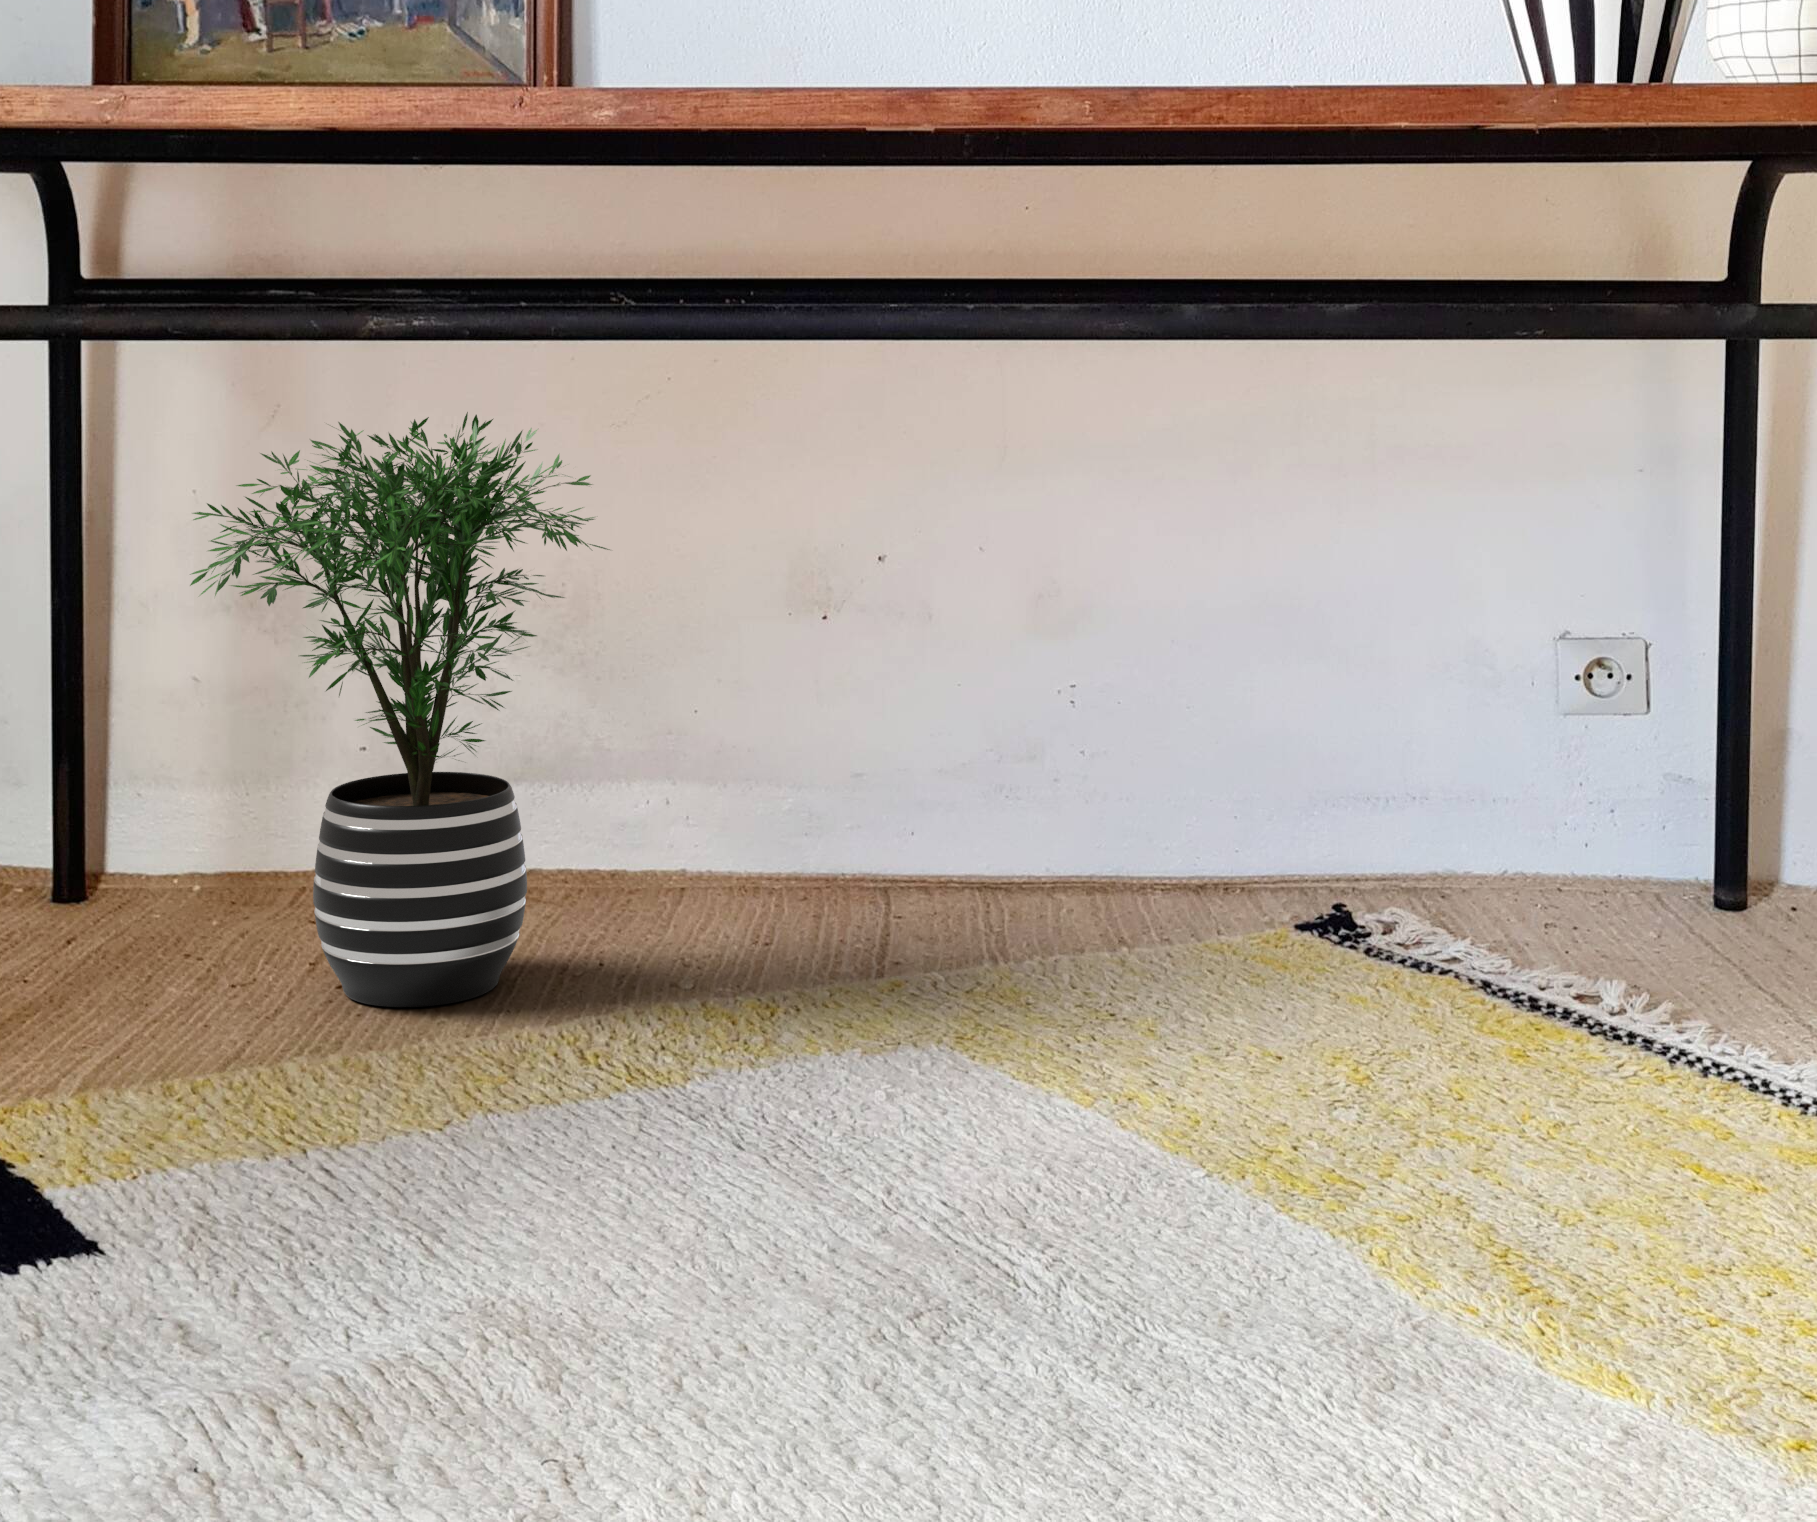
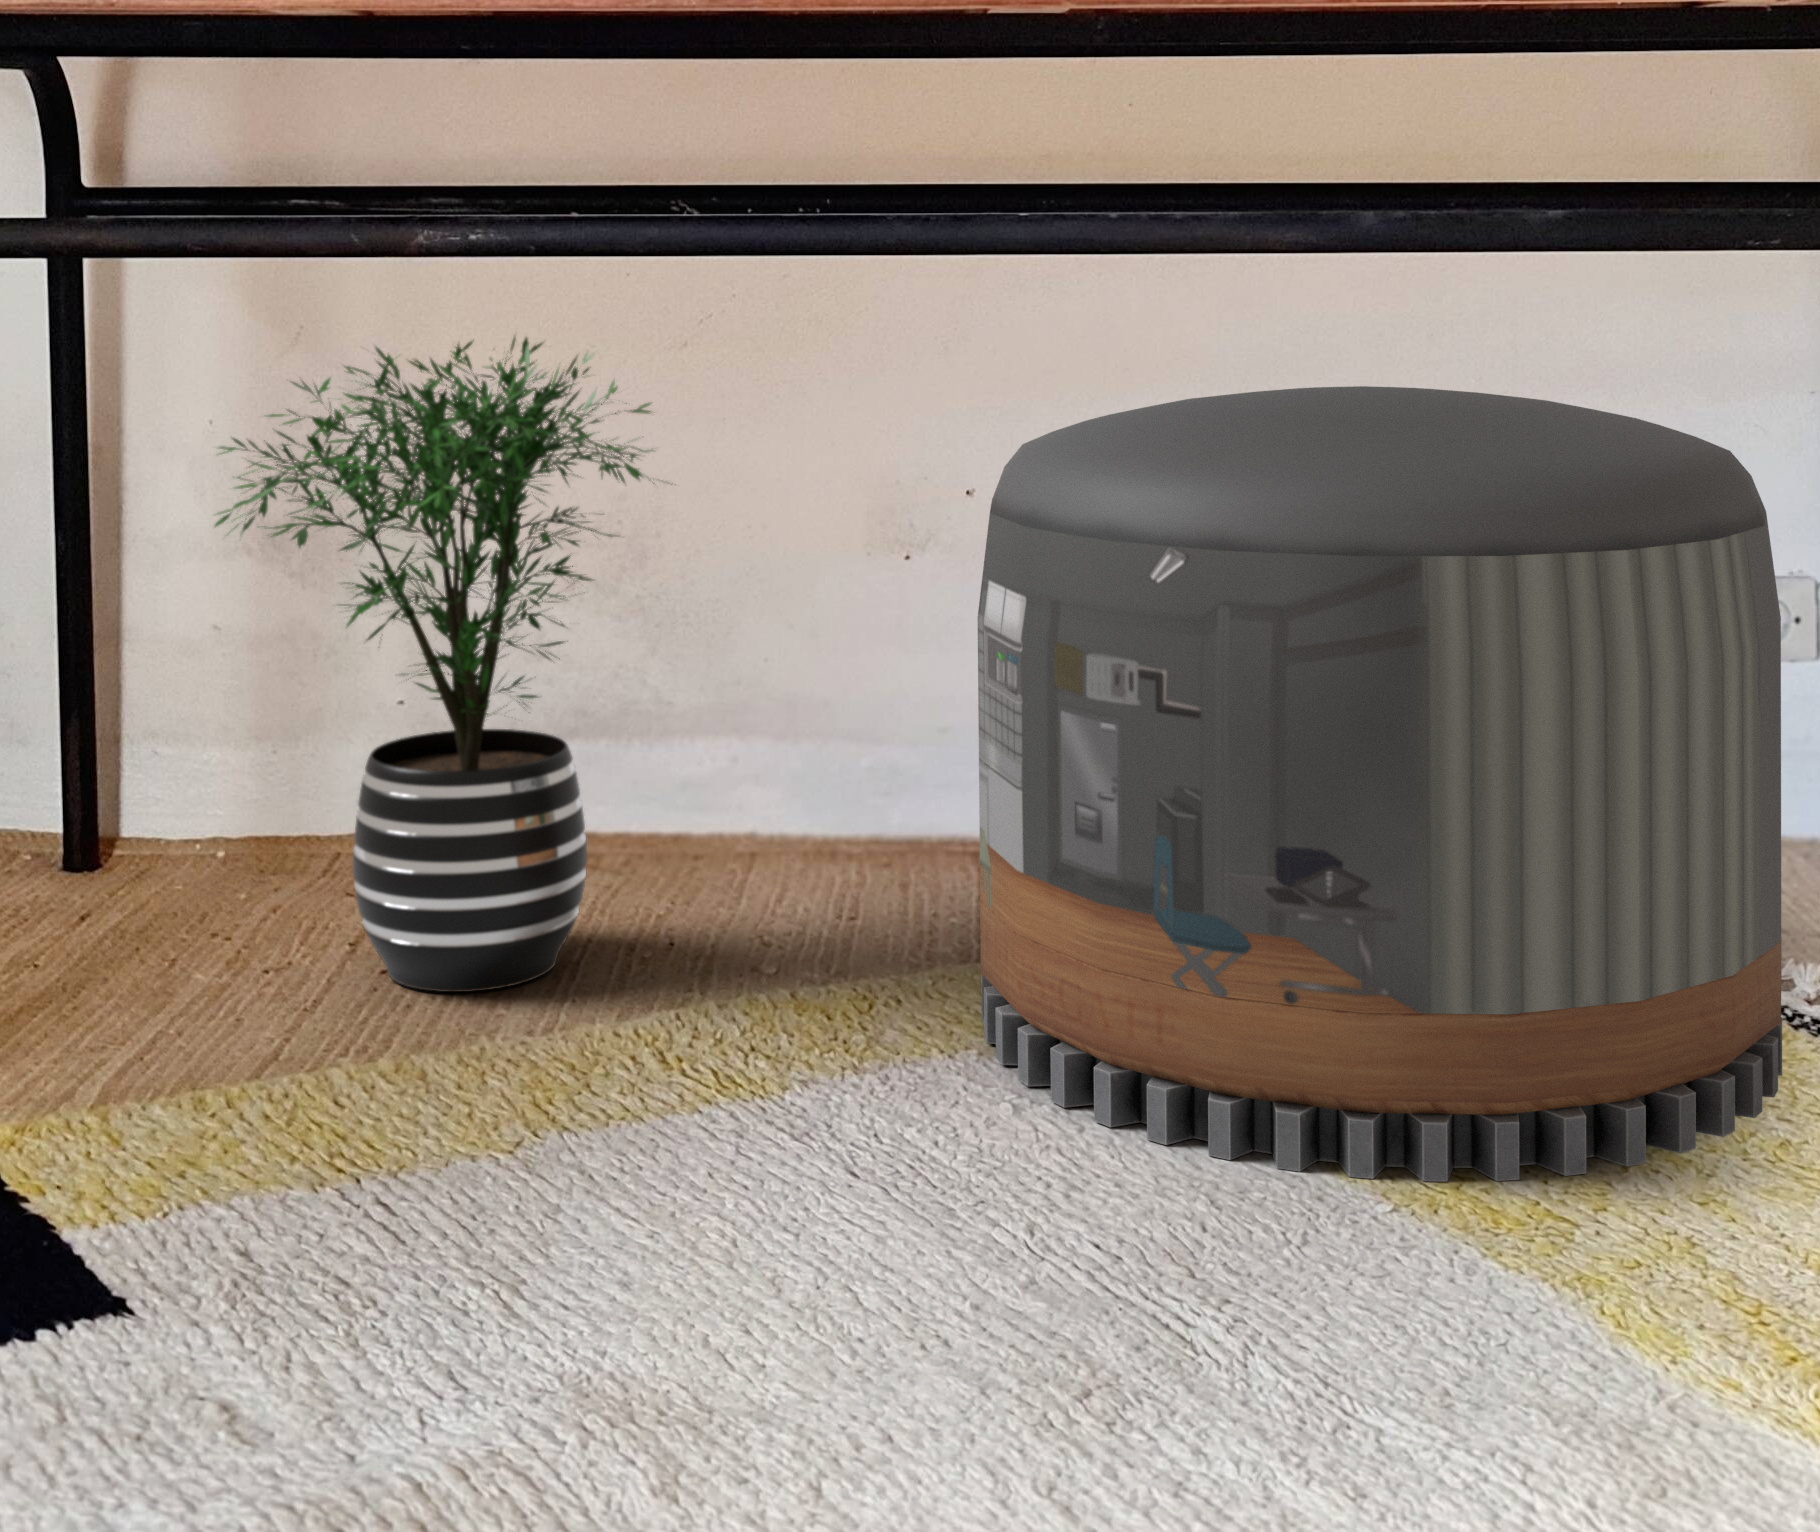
pouf: none [871,468,1579,1157] -> present [978,386,1782,1182]

